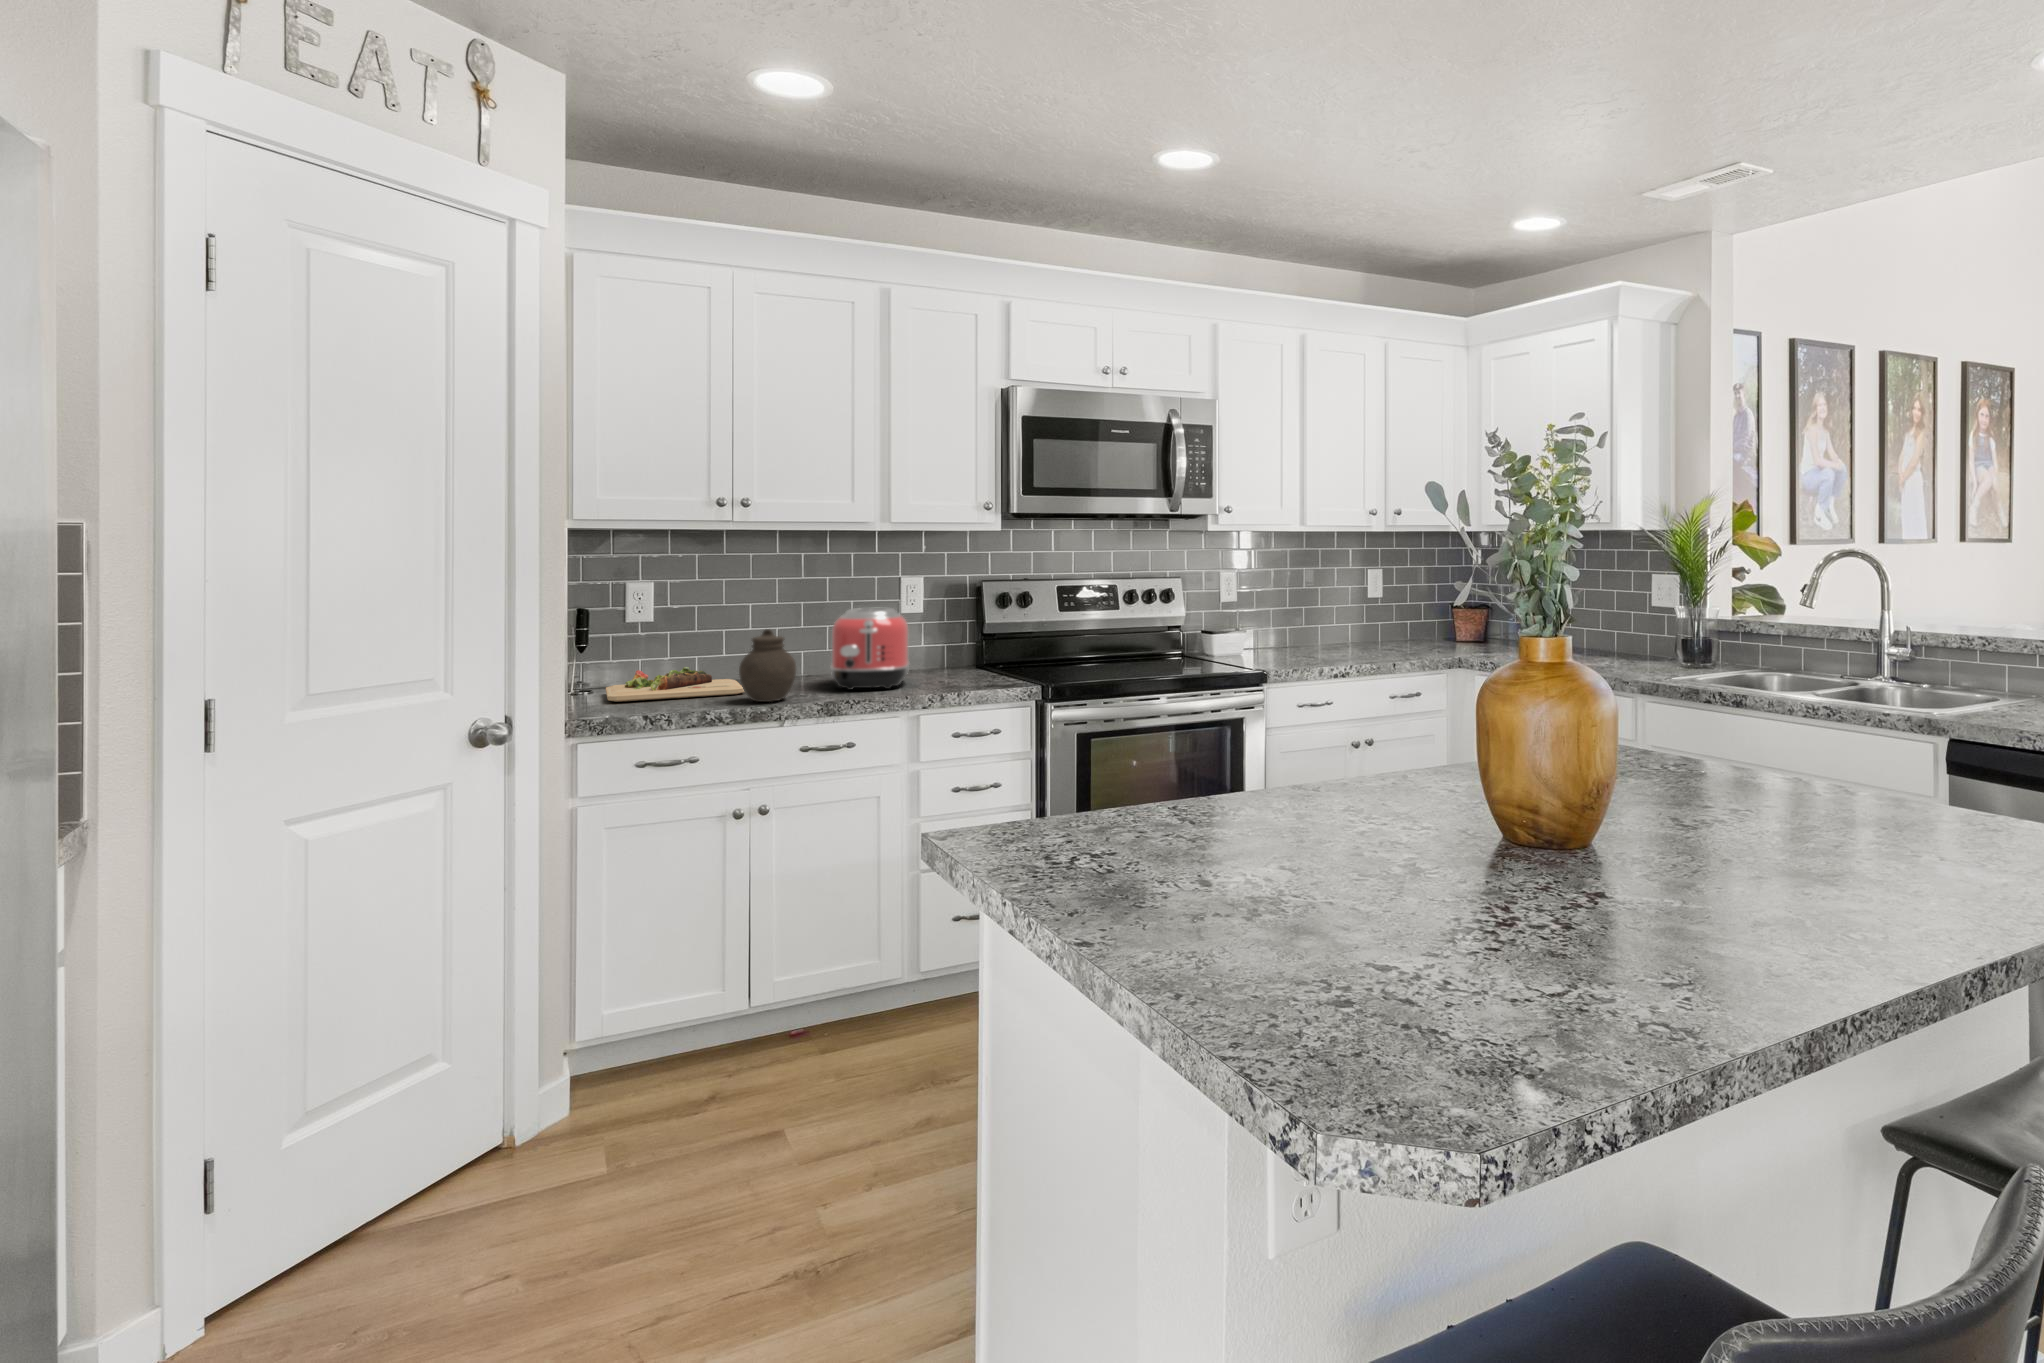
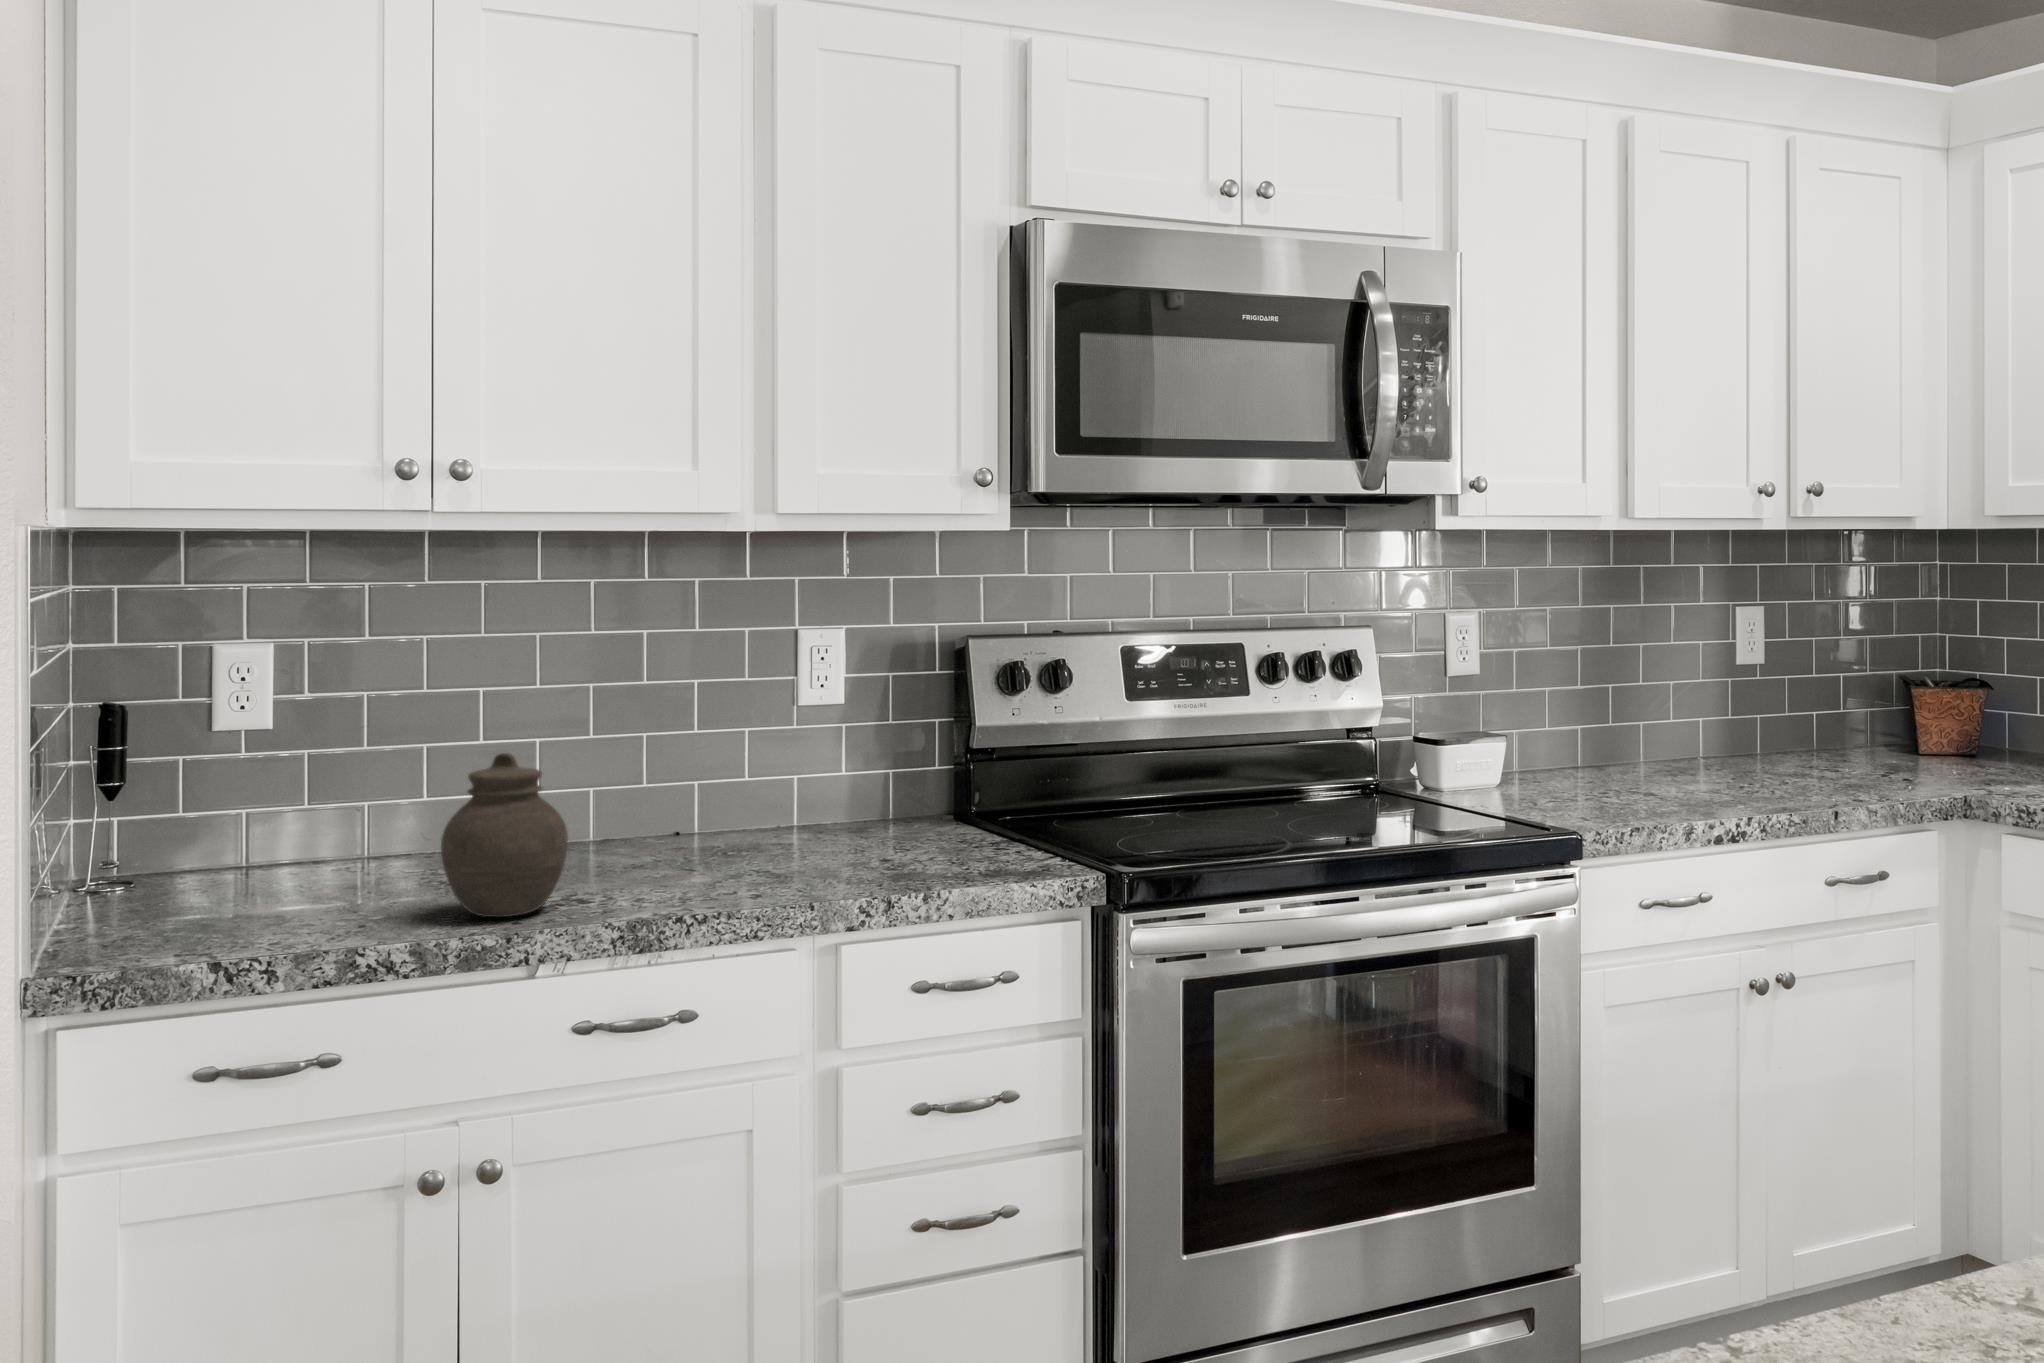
toaster: present [831,608,910,690] -> none [646,698,816,883]
cutting board: present [606,667,744,702] -> none [156,830,459,913]

